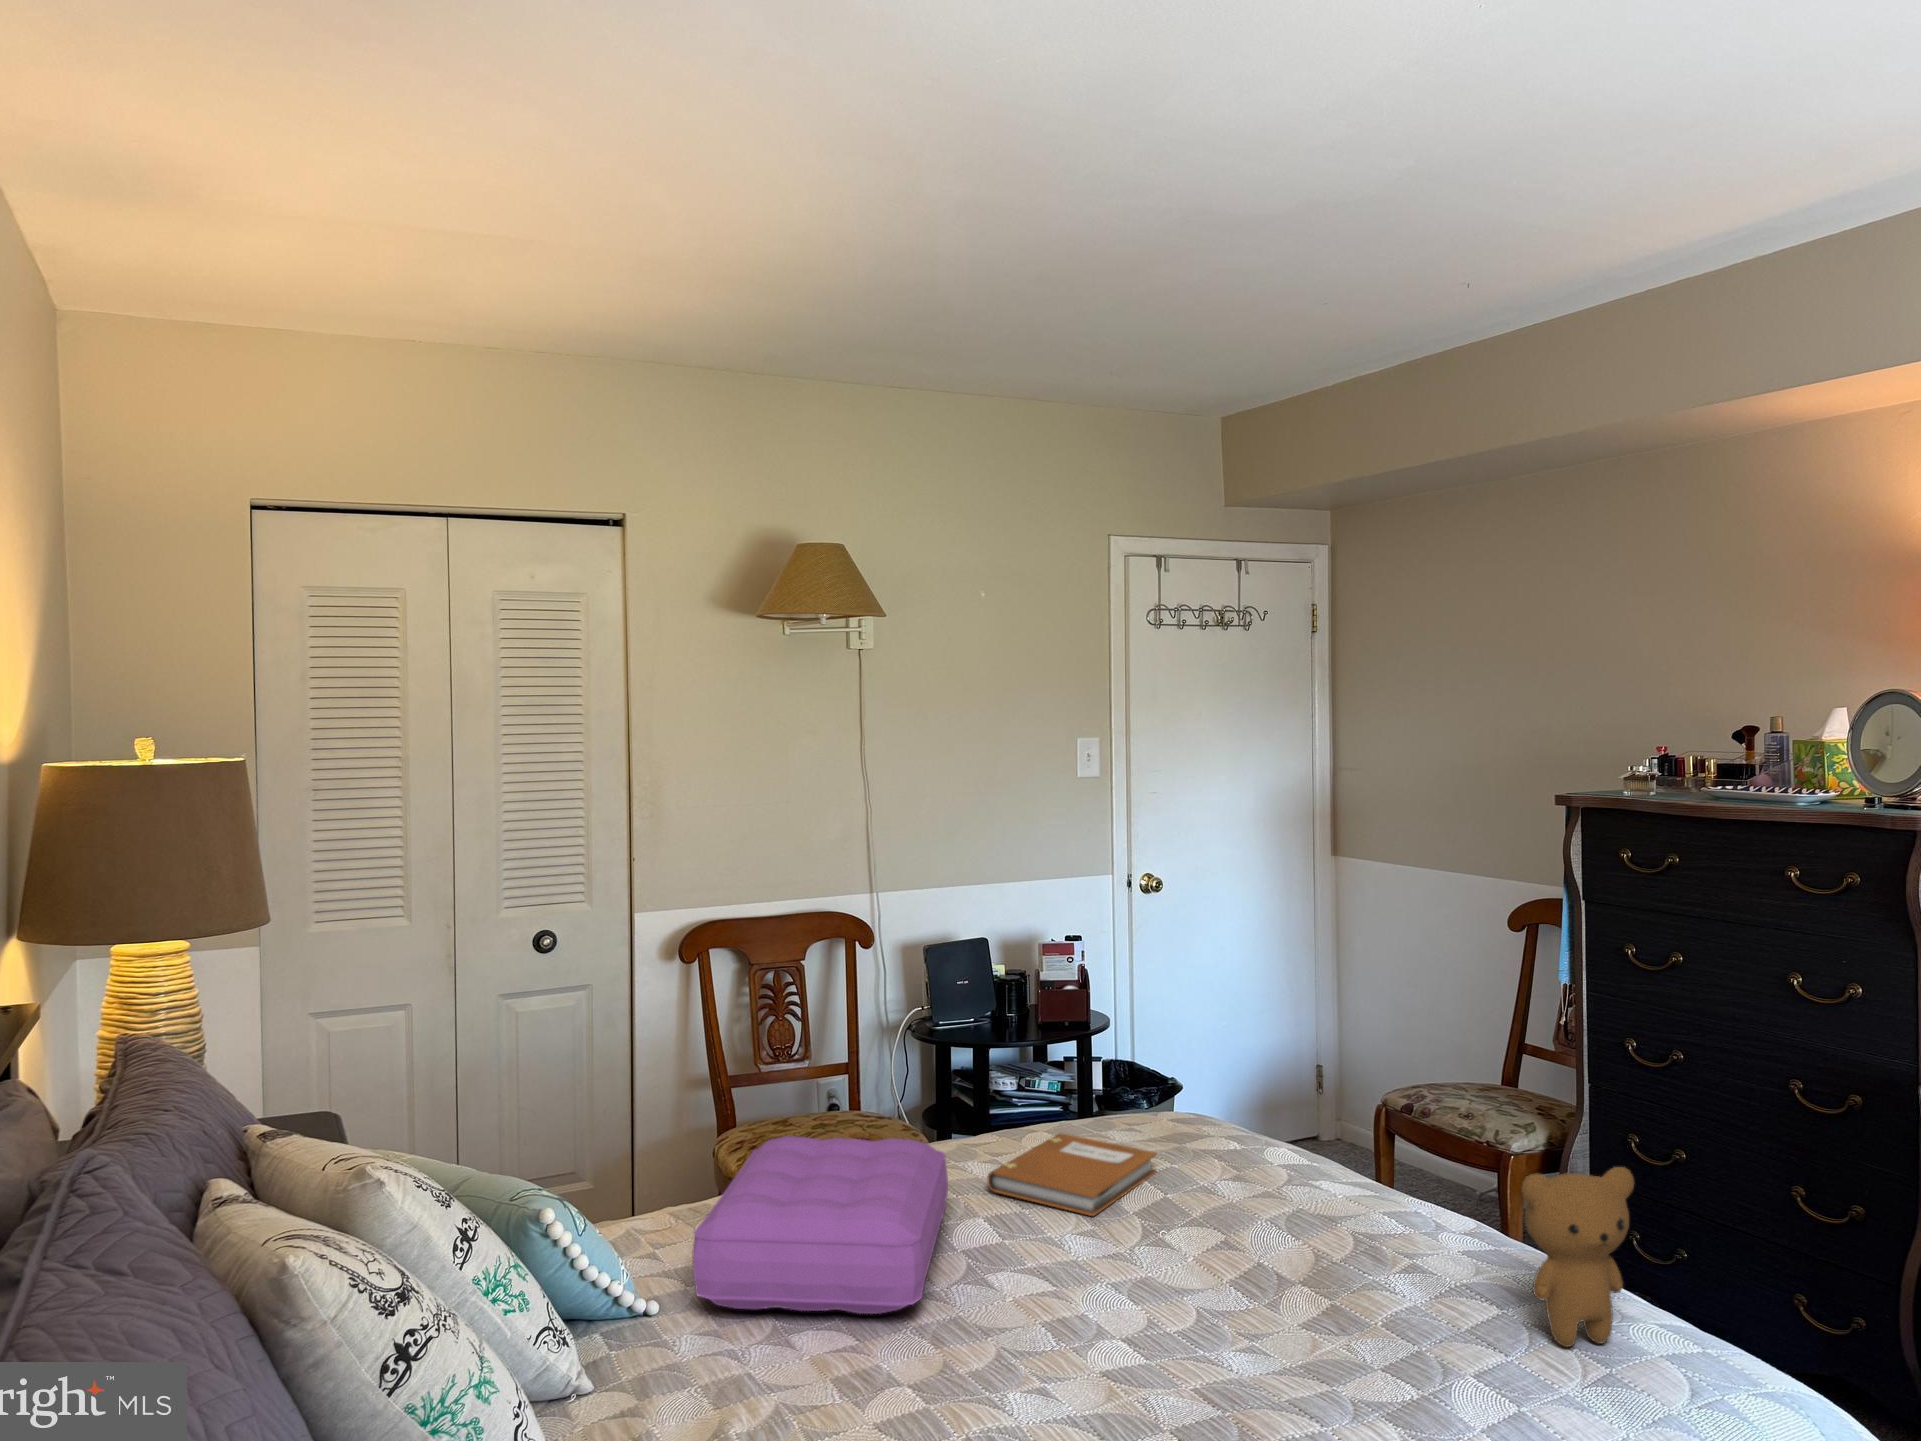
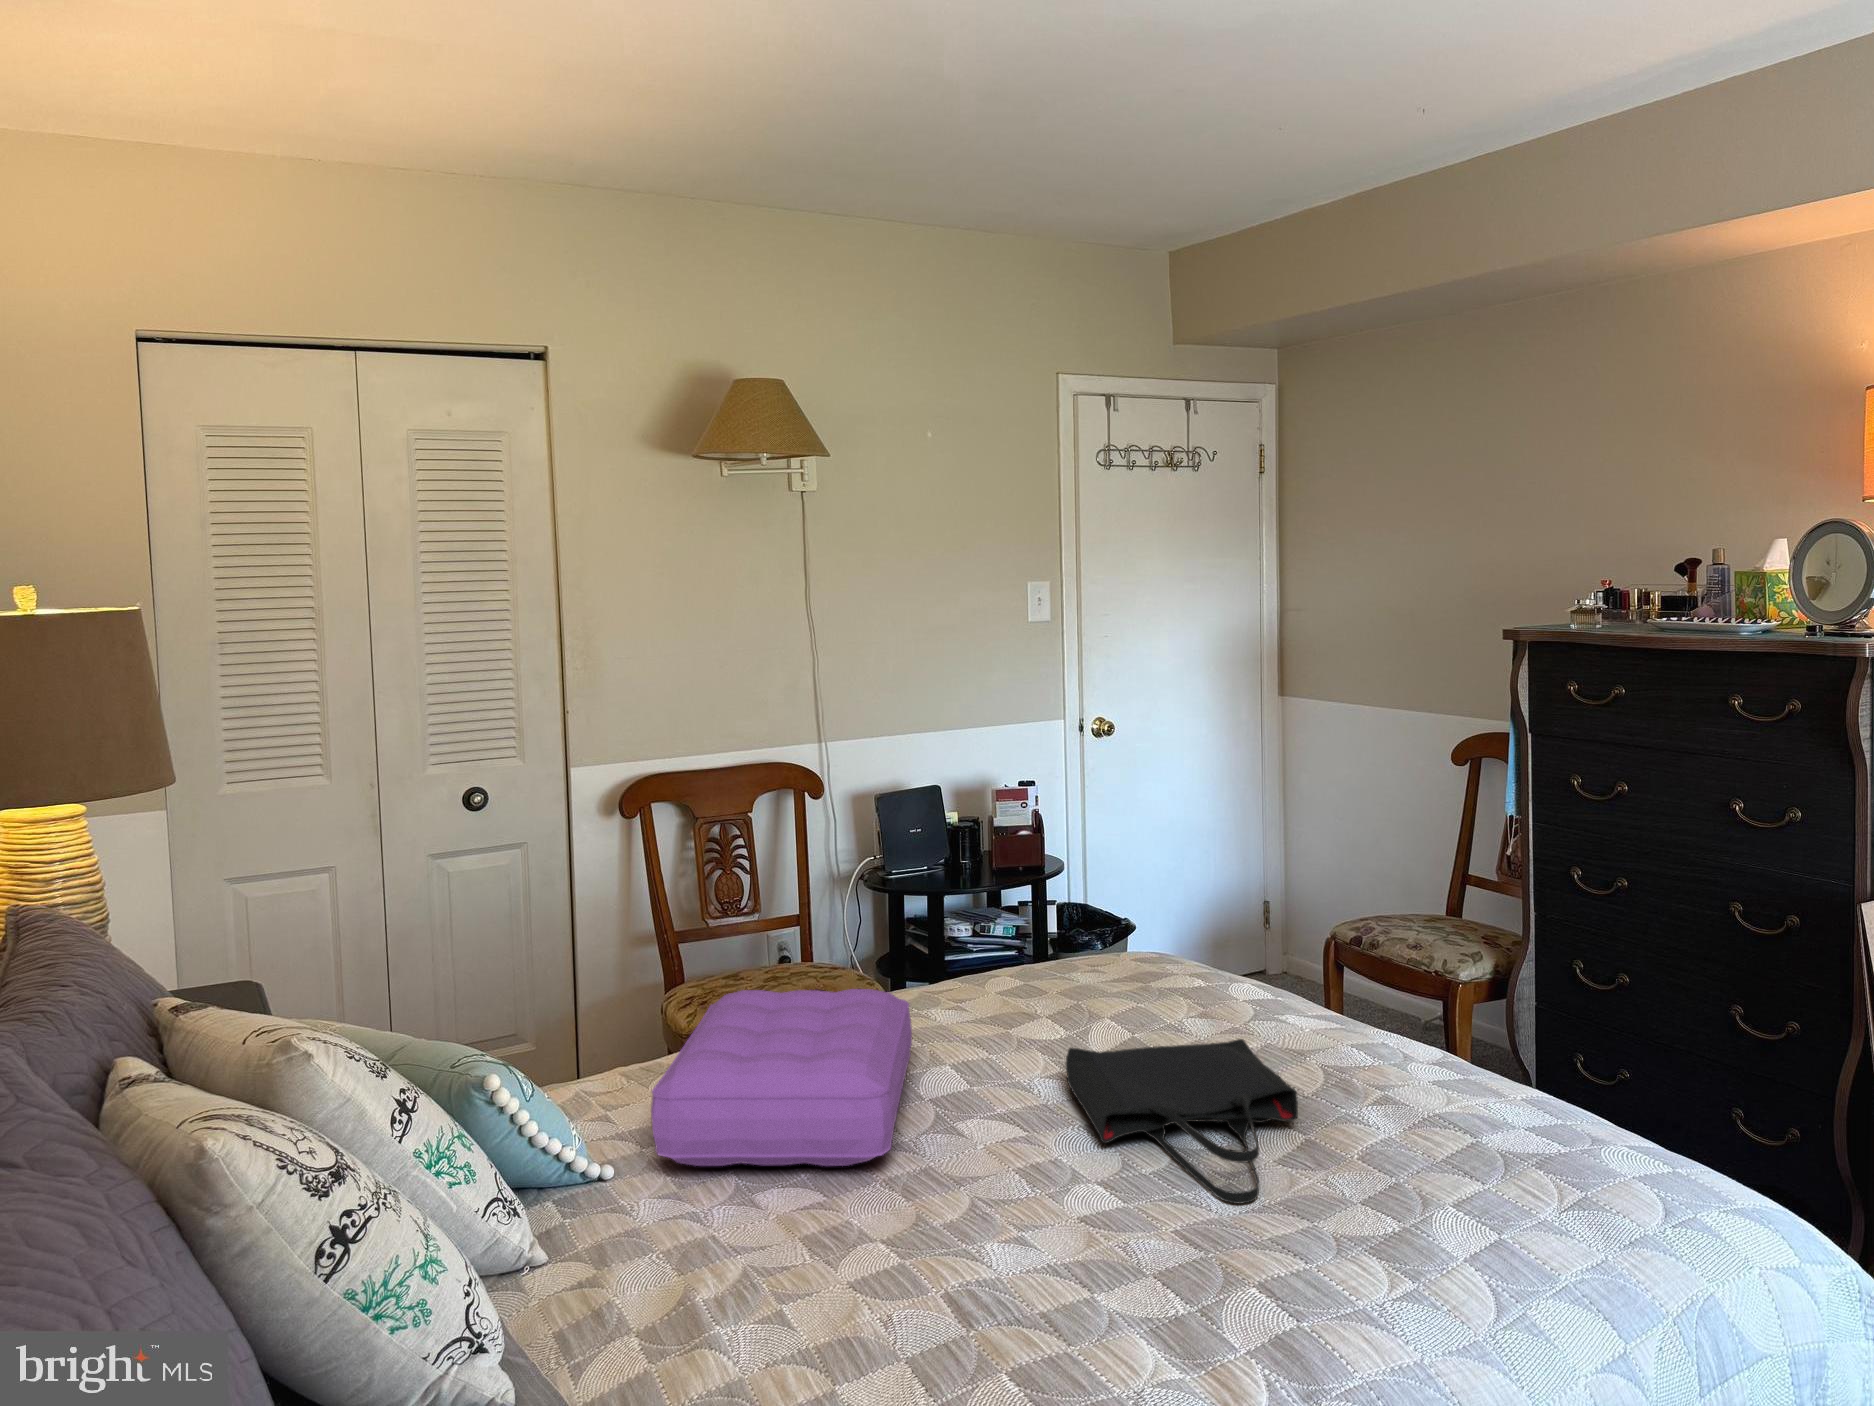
notebook: present [988,1133,1157,1216] -> none [951,977,1121,1059]
teddy bear: present [1521,1167,1634,1347] -> none [1503,995,1615,1173]
tote bag: none [1097,1202,1324,1366] -> present [1066,1039,1298,1204]

